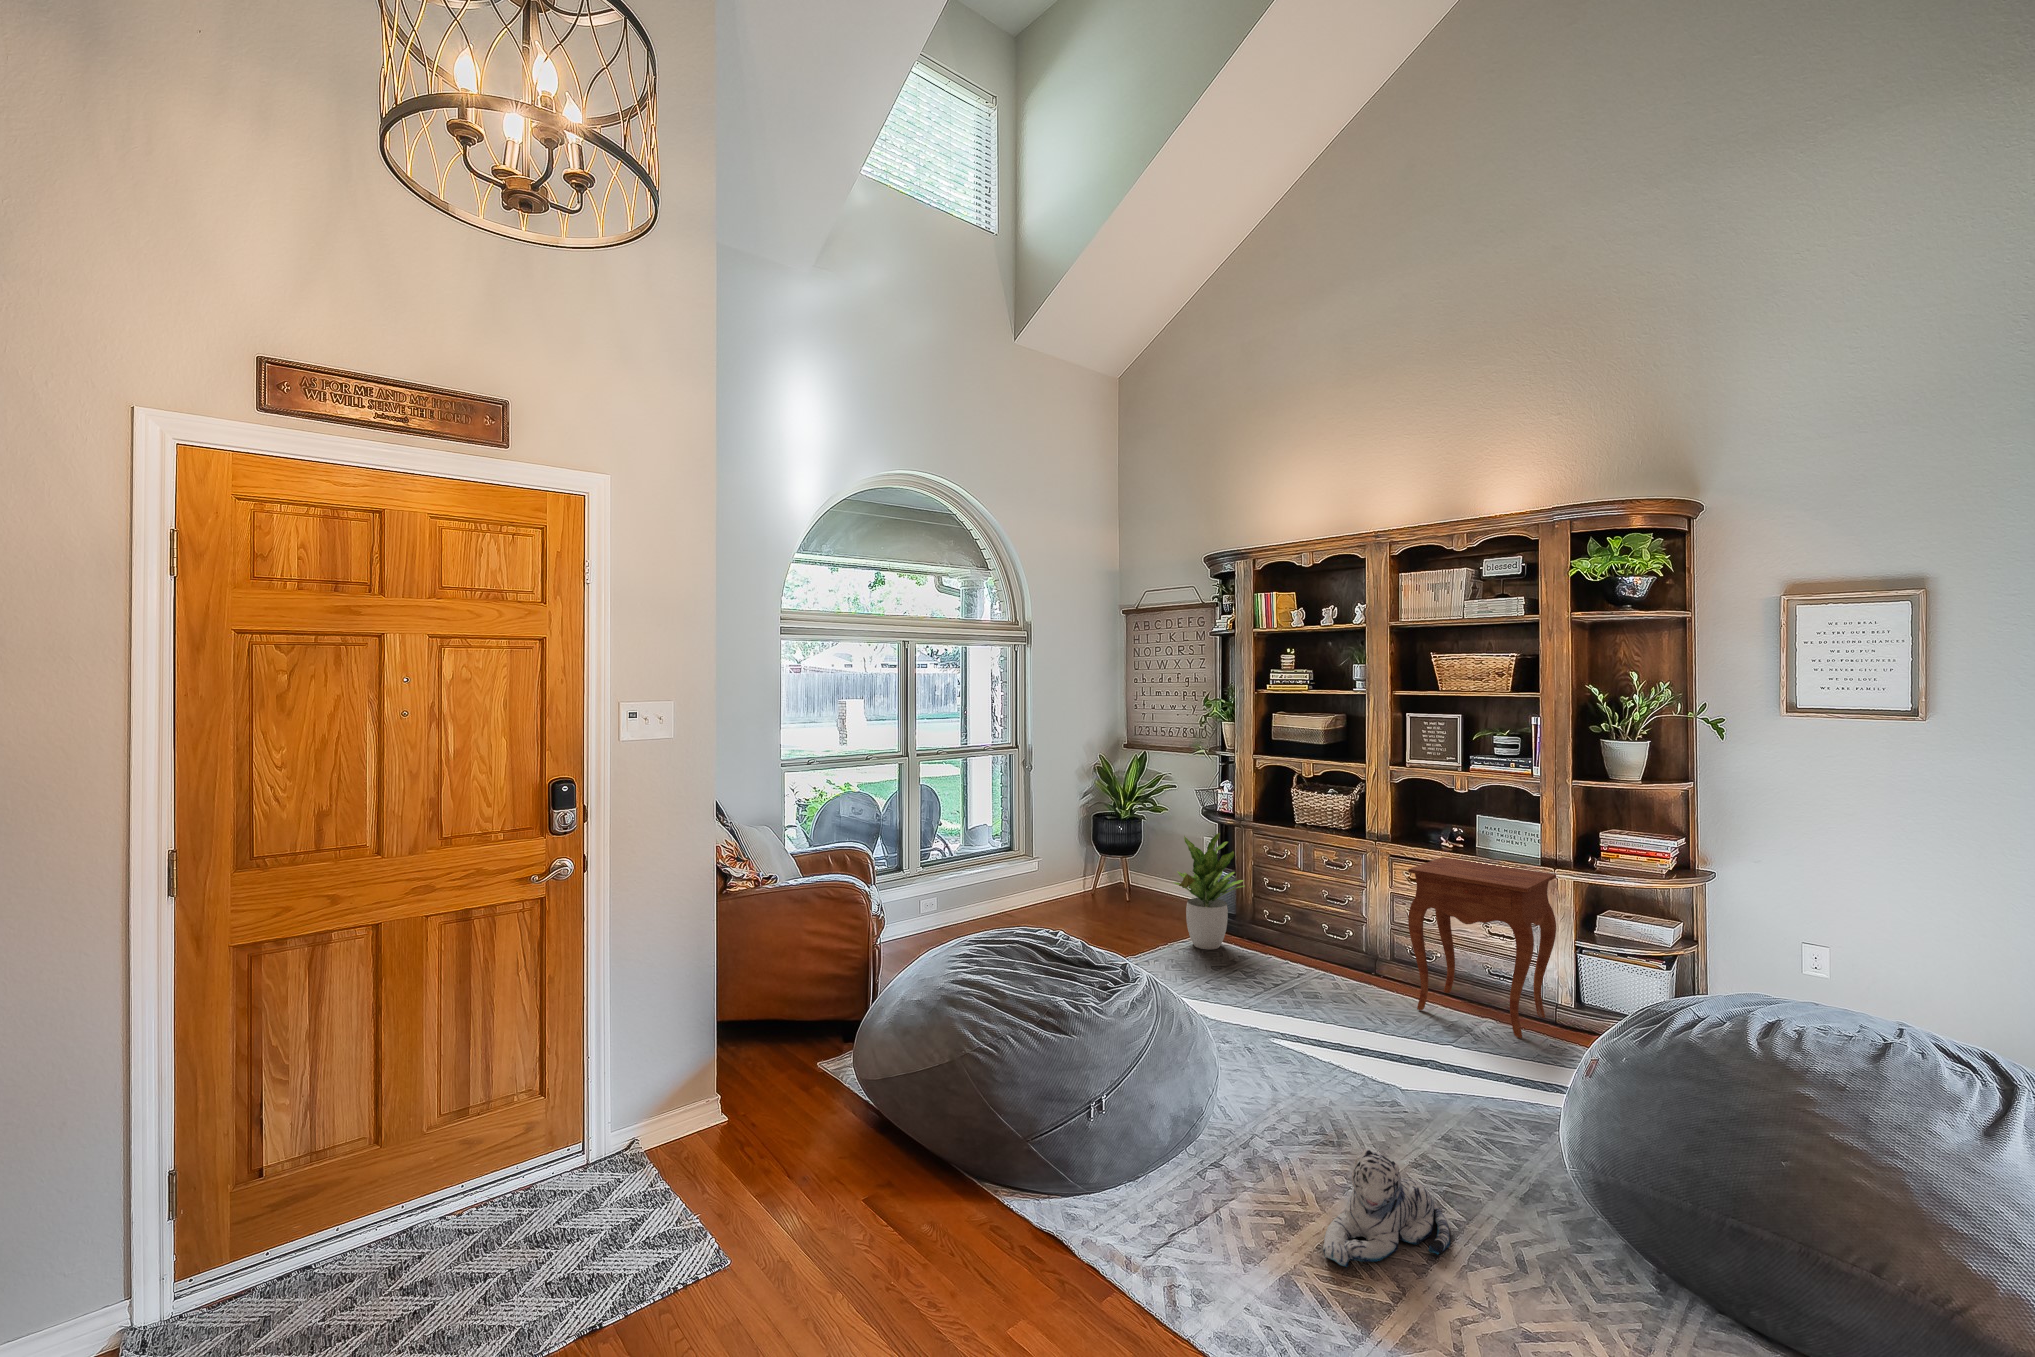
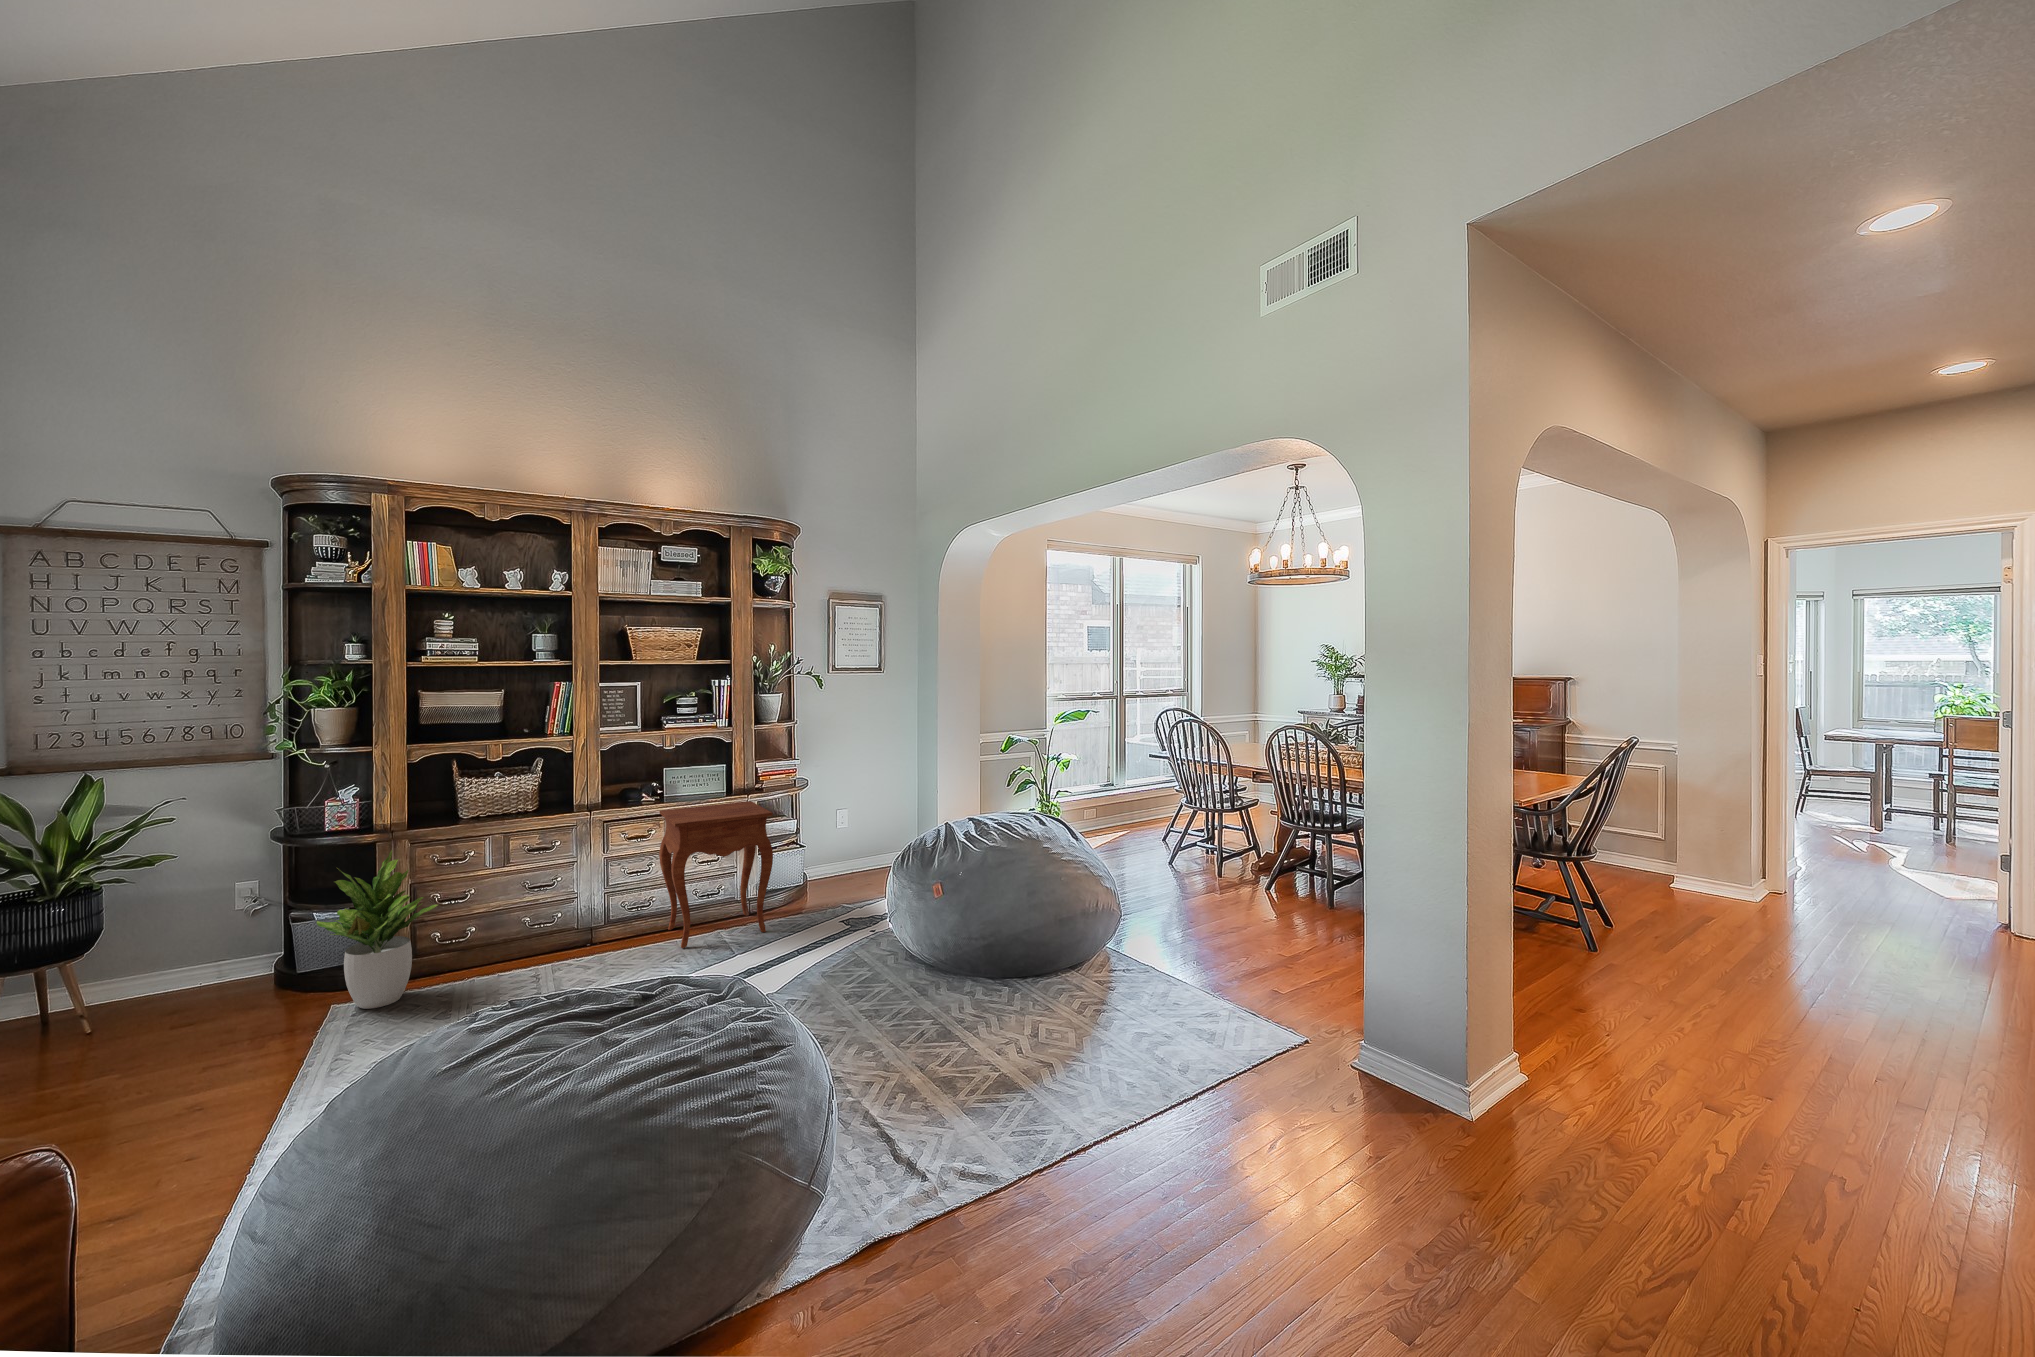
plush toy: present [1323,1149,1451,1267] -> none [915,1000,978,1091]

